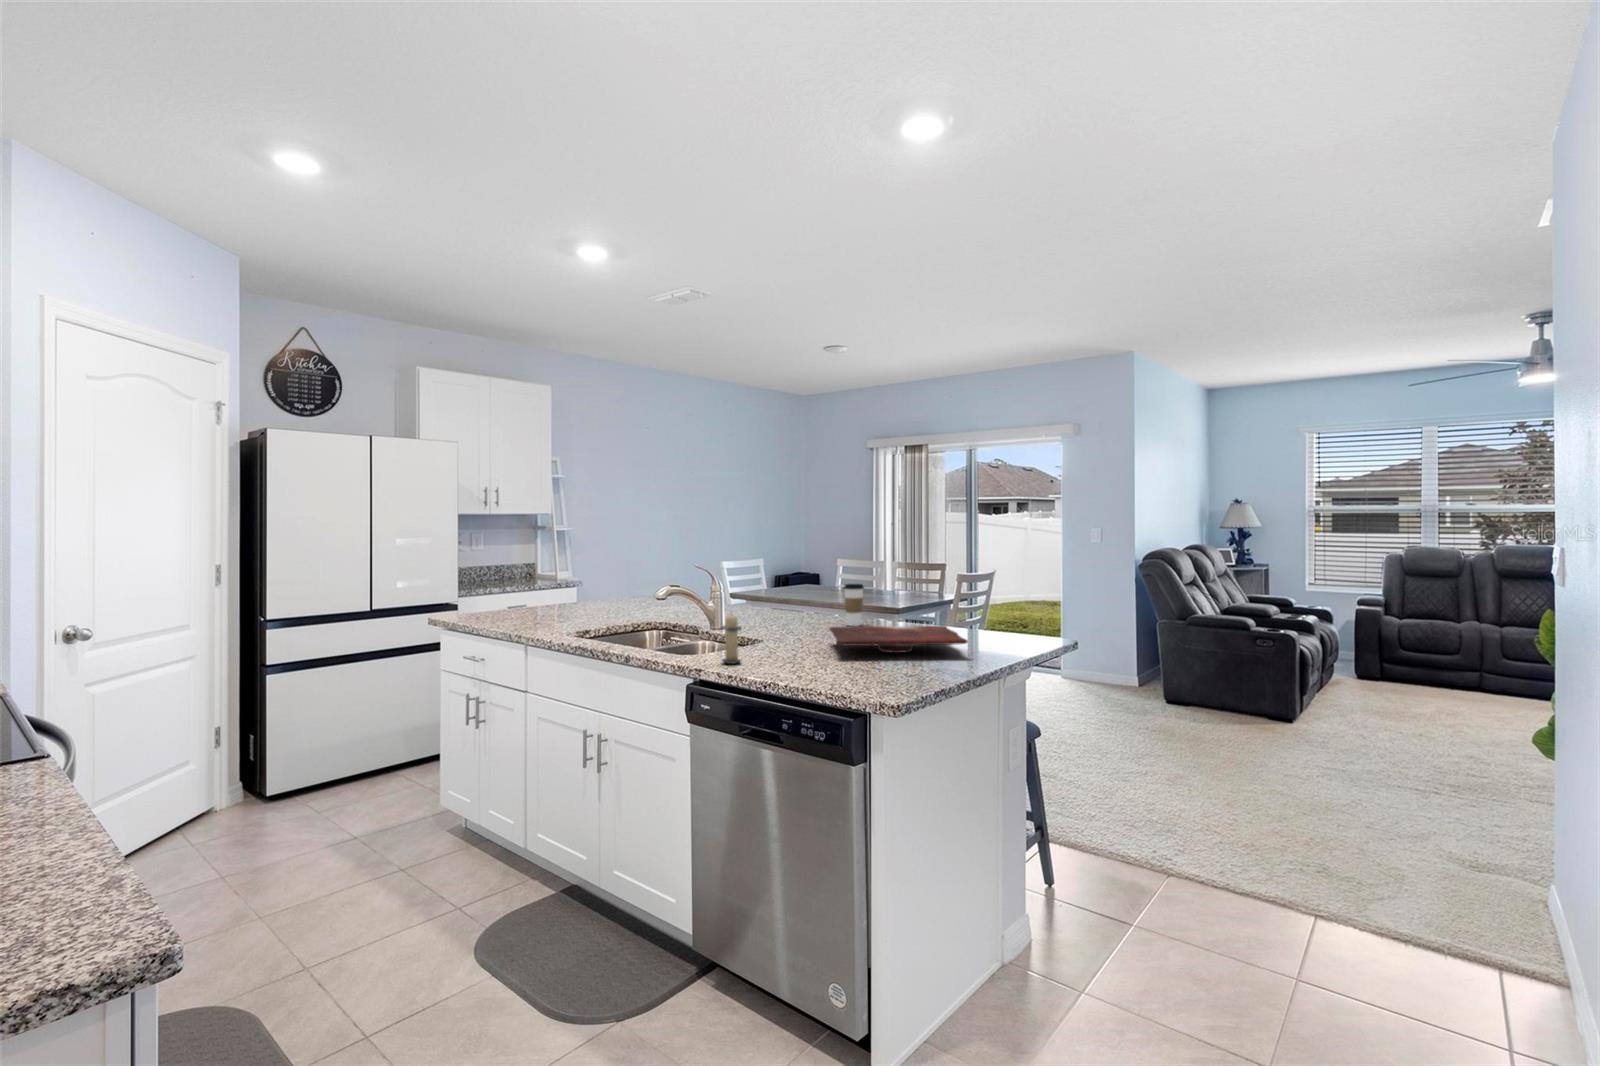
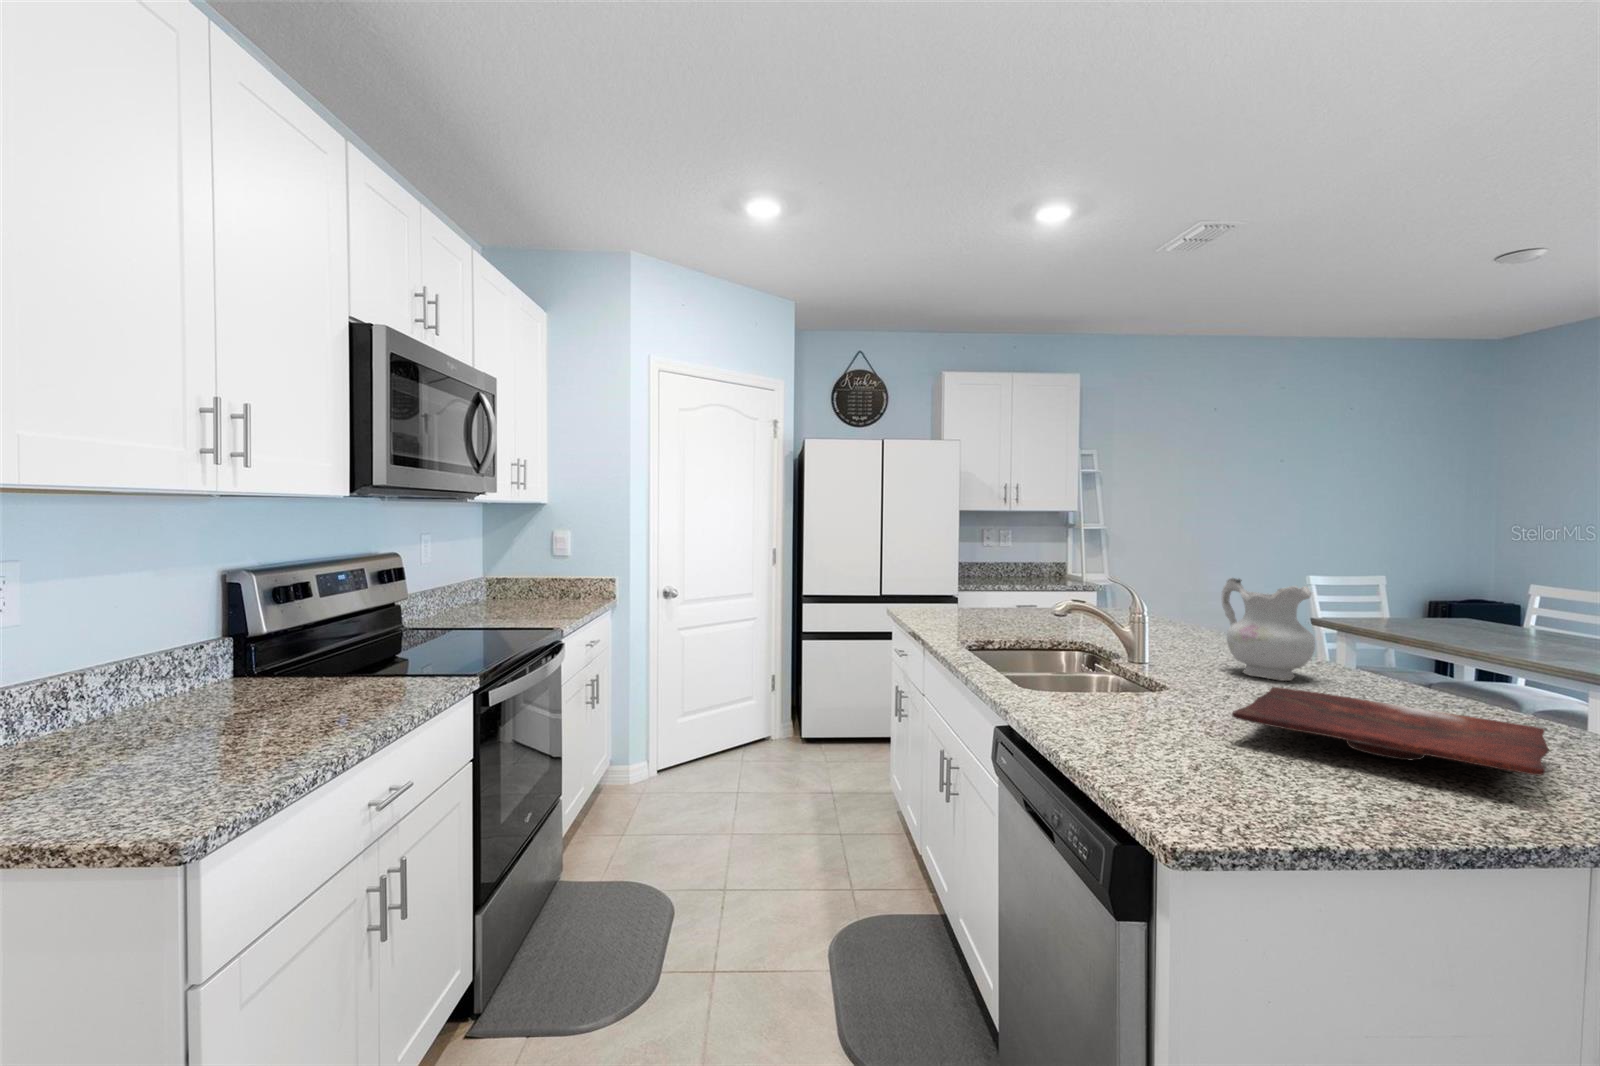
ceramic pitcher: none [764,562,820,628] -> present [1222,578,1315,681]
coffee cup: present [844,584,864,626] -> none [1363,622,1408,693]
candle: present [721,614,741,664] -> none [1043,639,1081,714]

